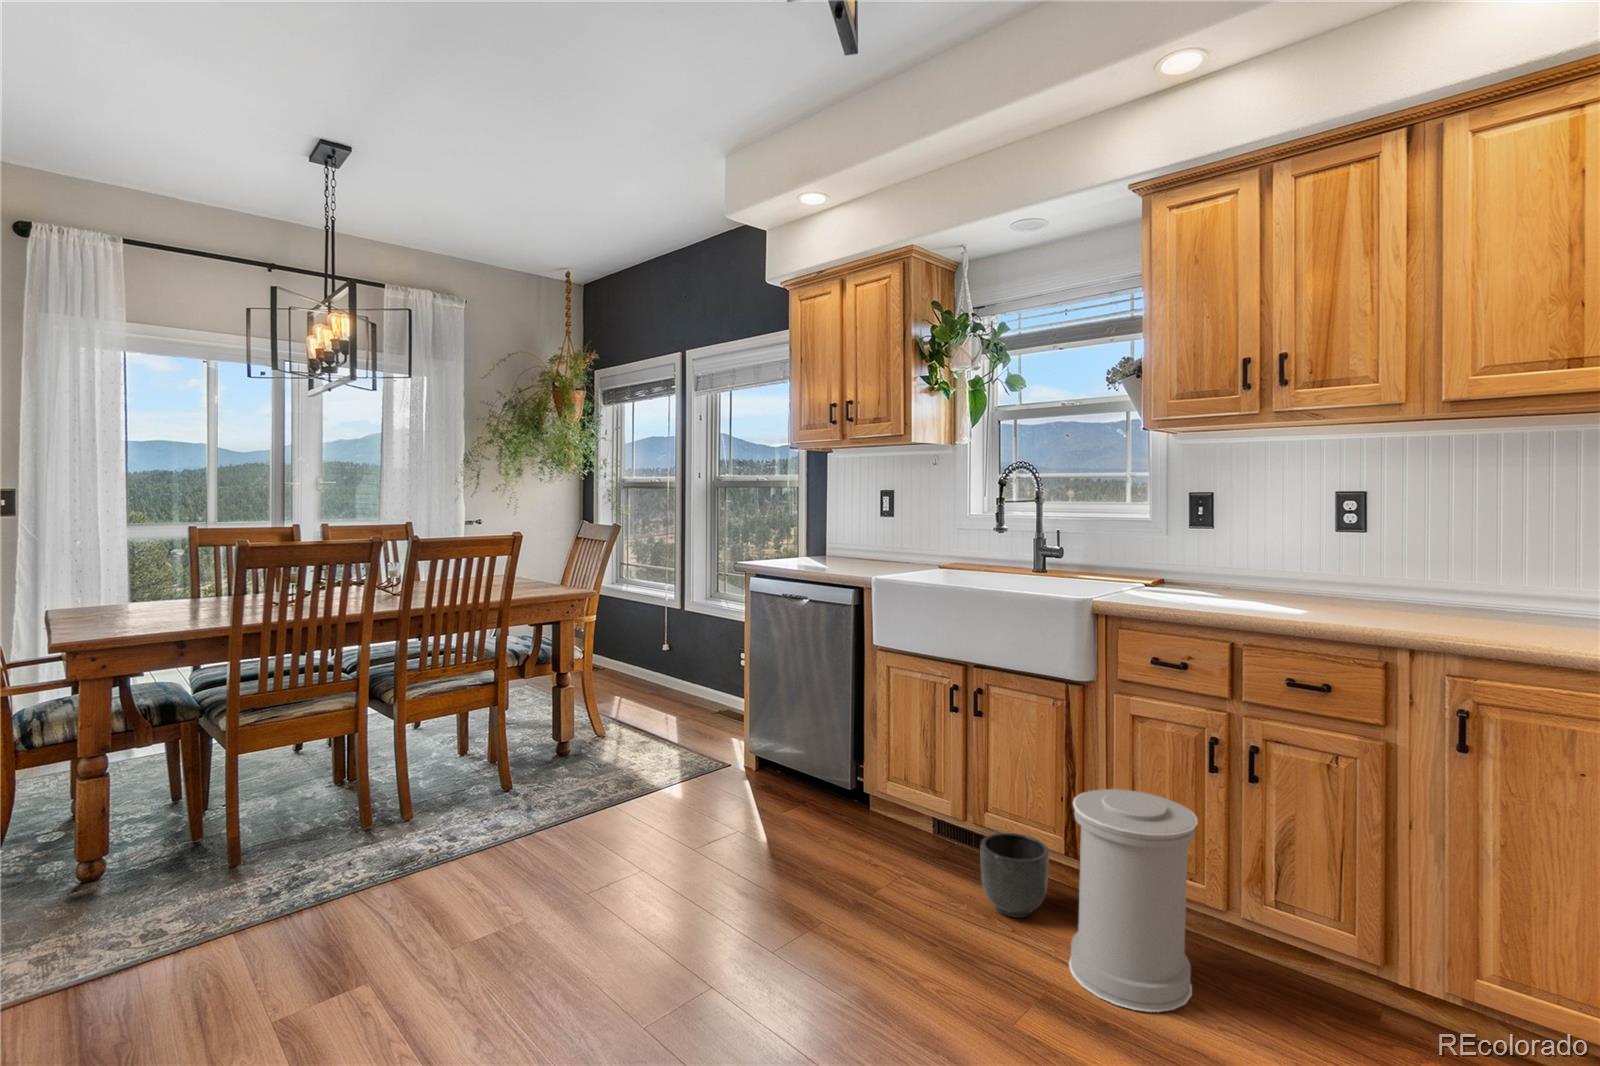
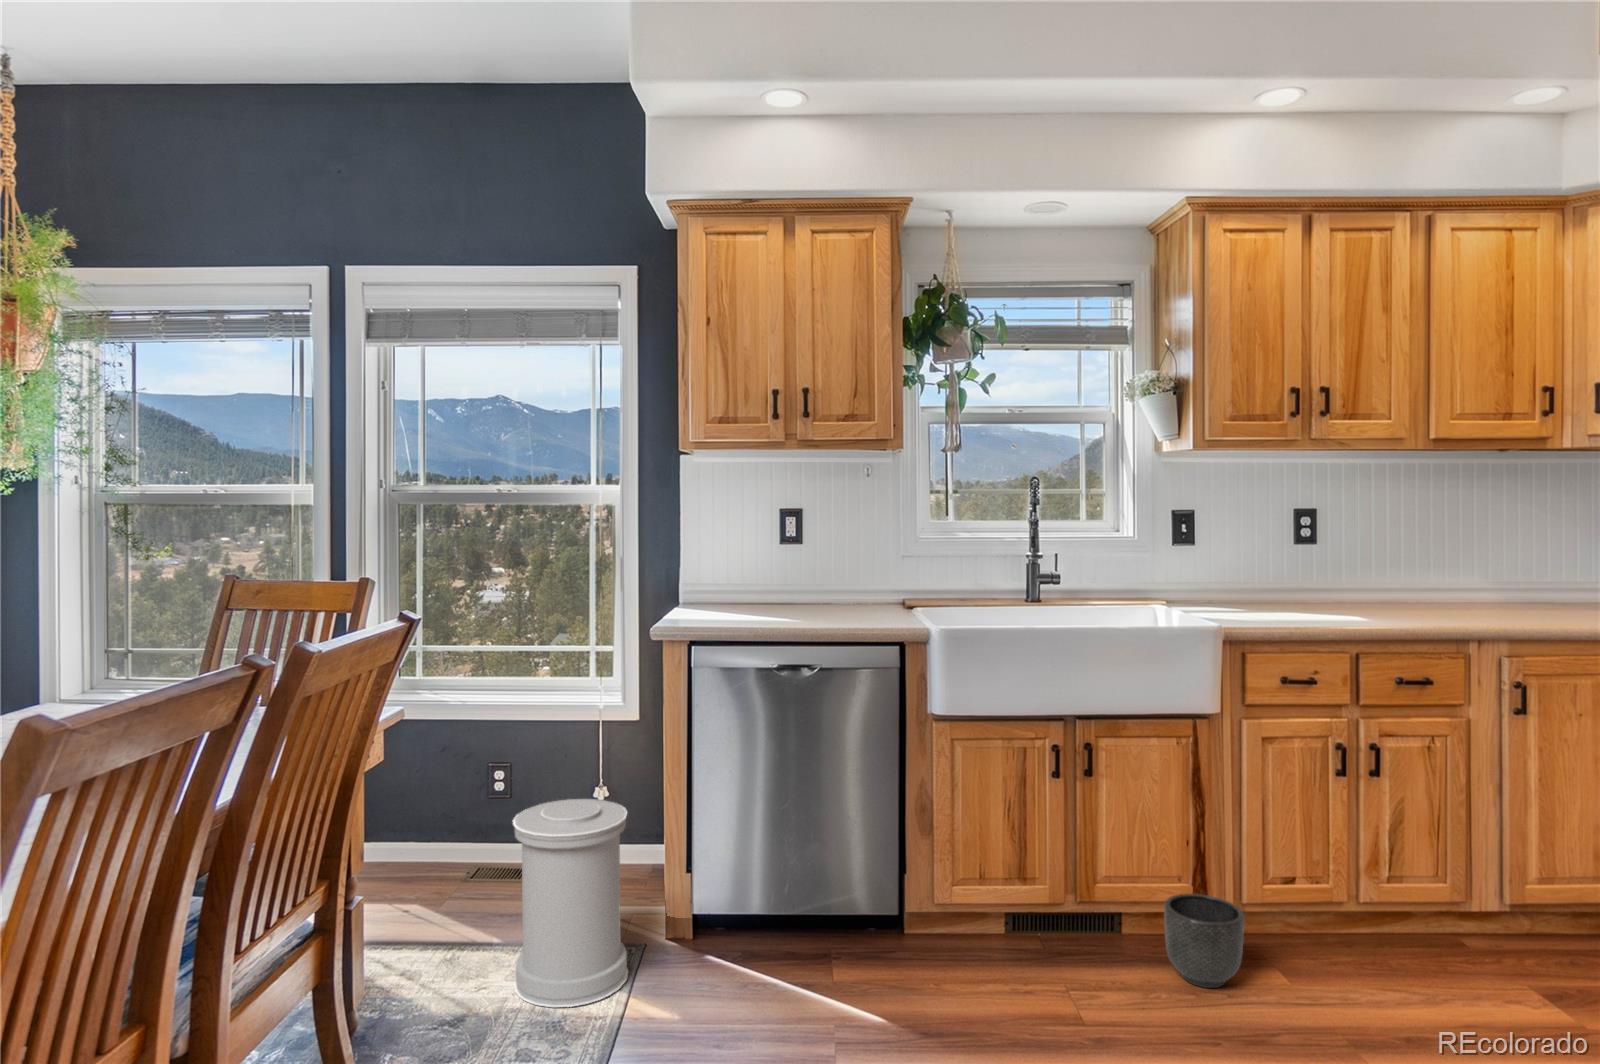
trash can: present [1069,789,1197,1012] -> present [513,799,628,1007]

